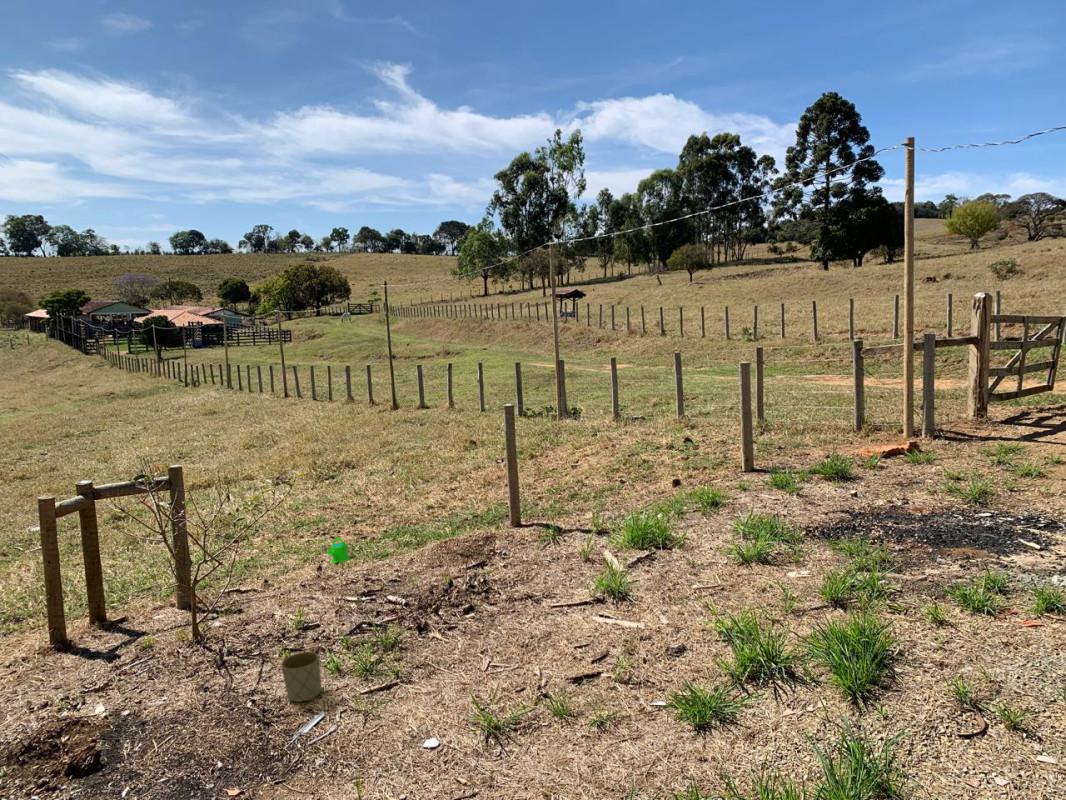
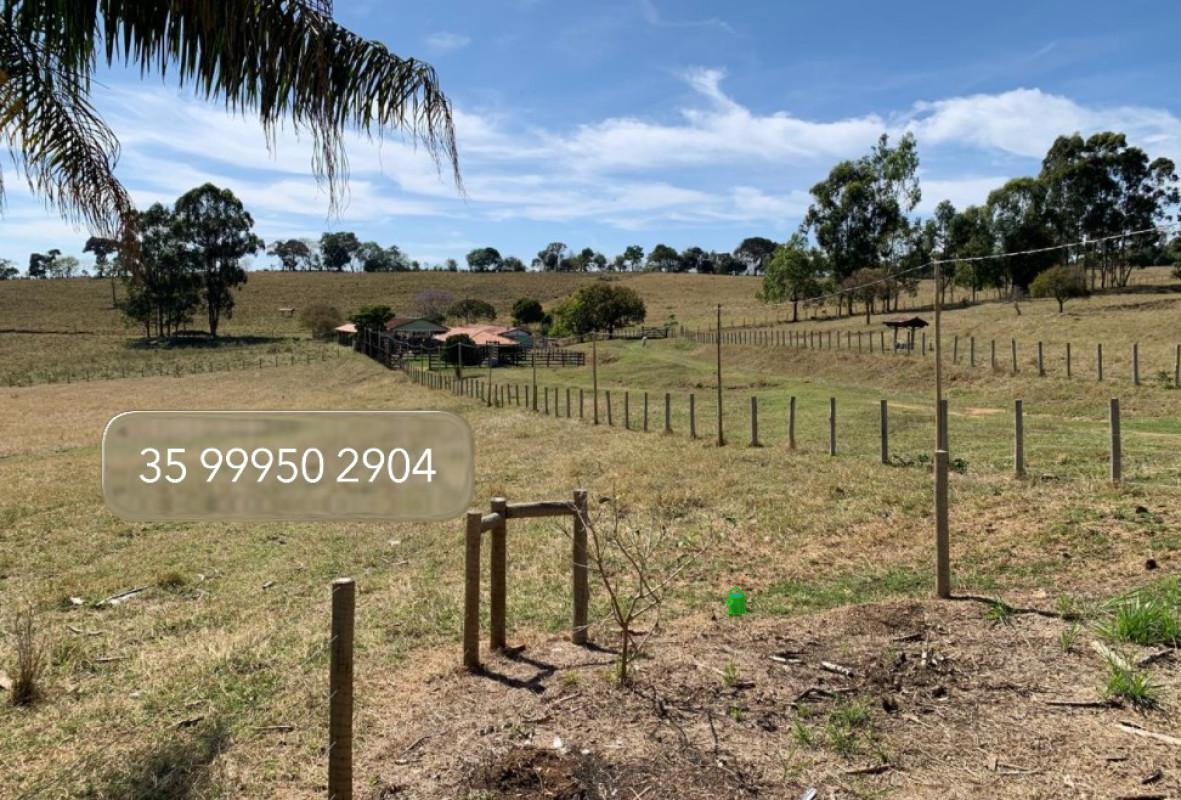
planter: present [281,652,321,702] -> none [754,714,795,770]

